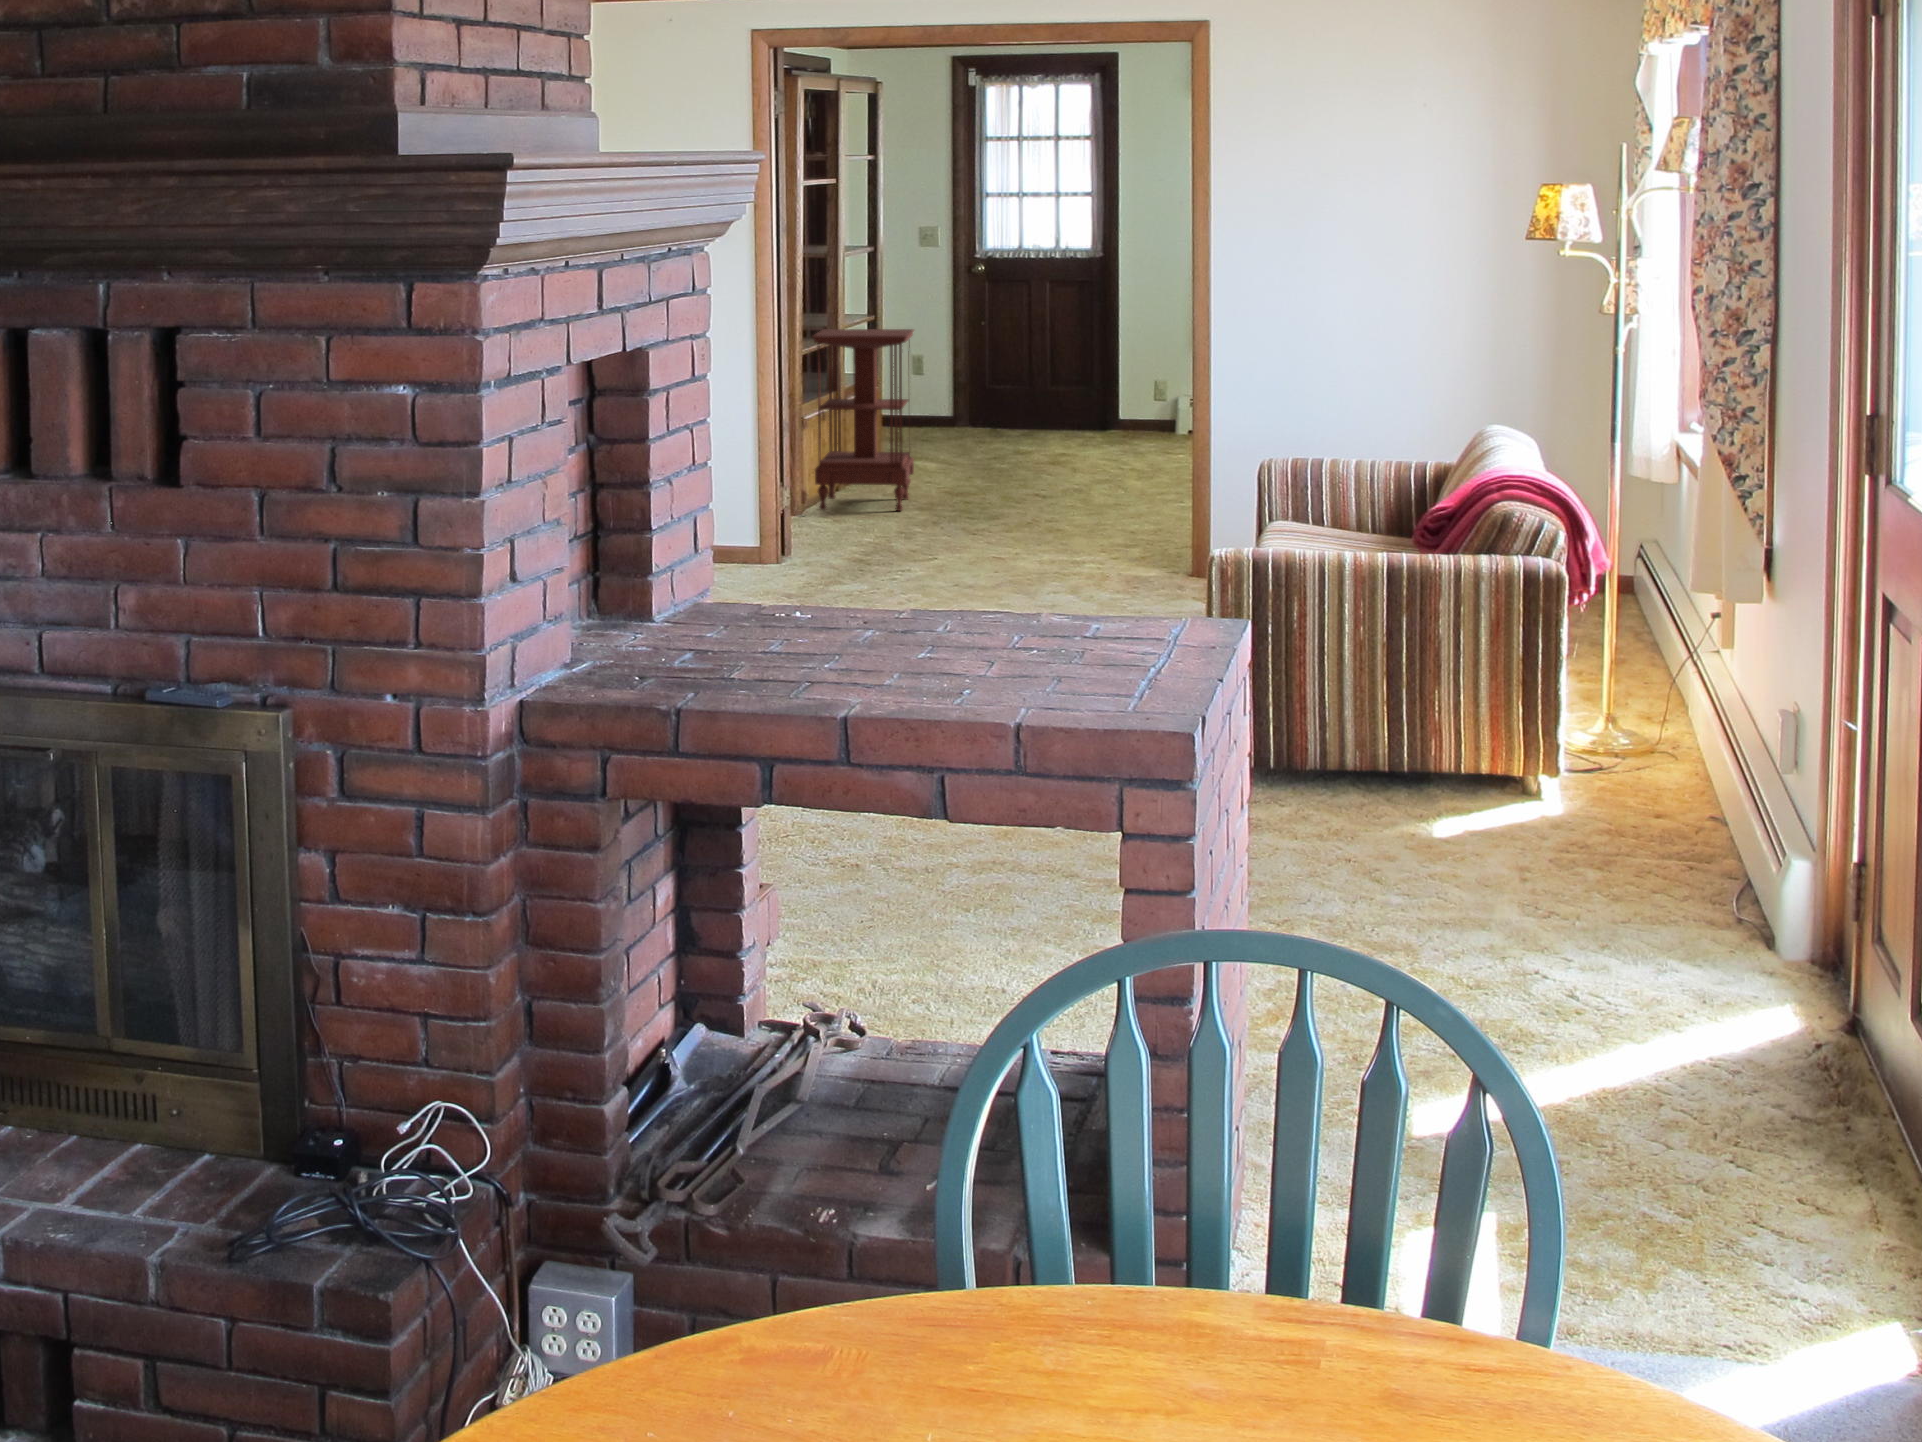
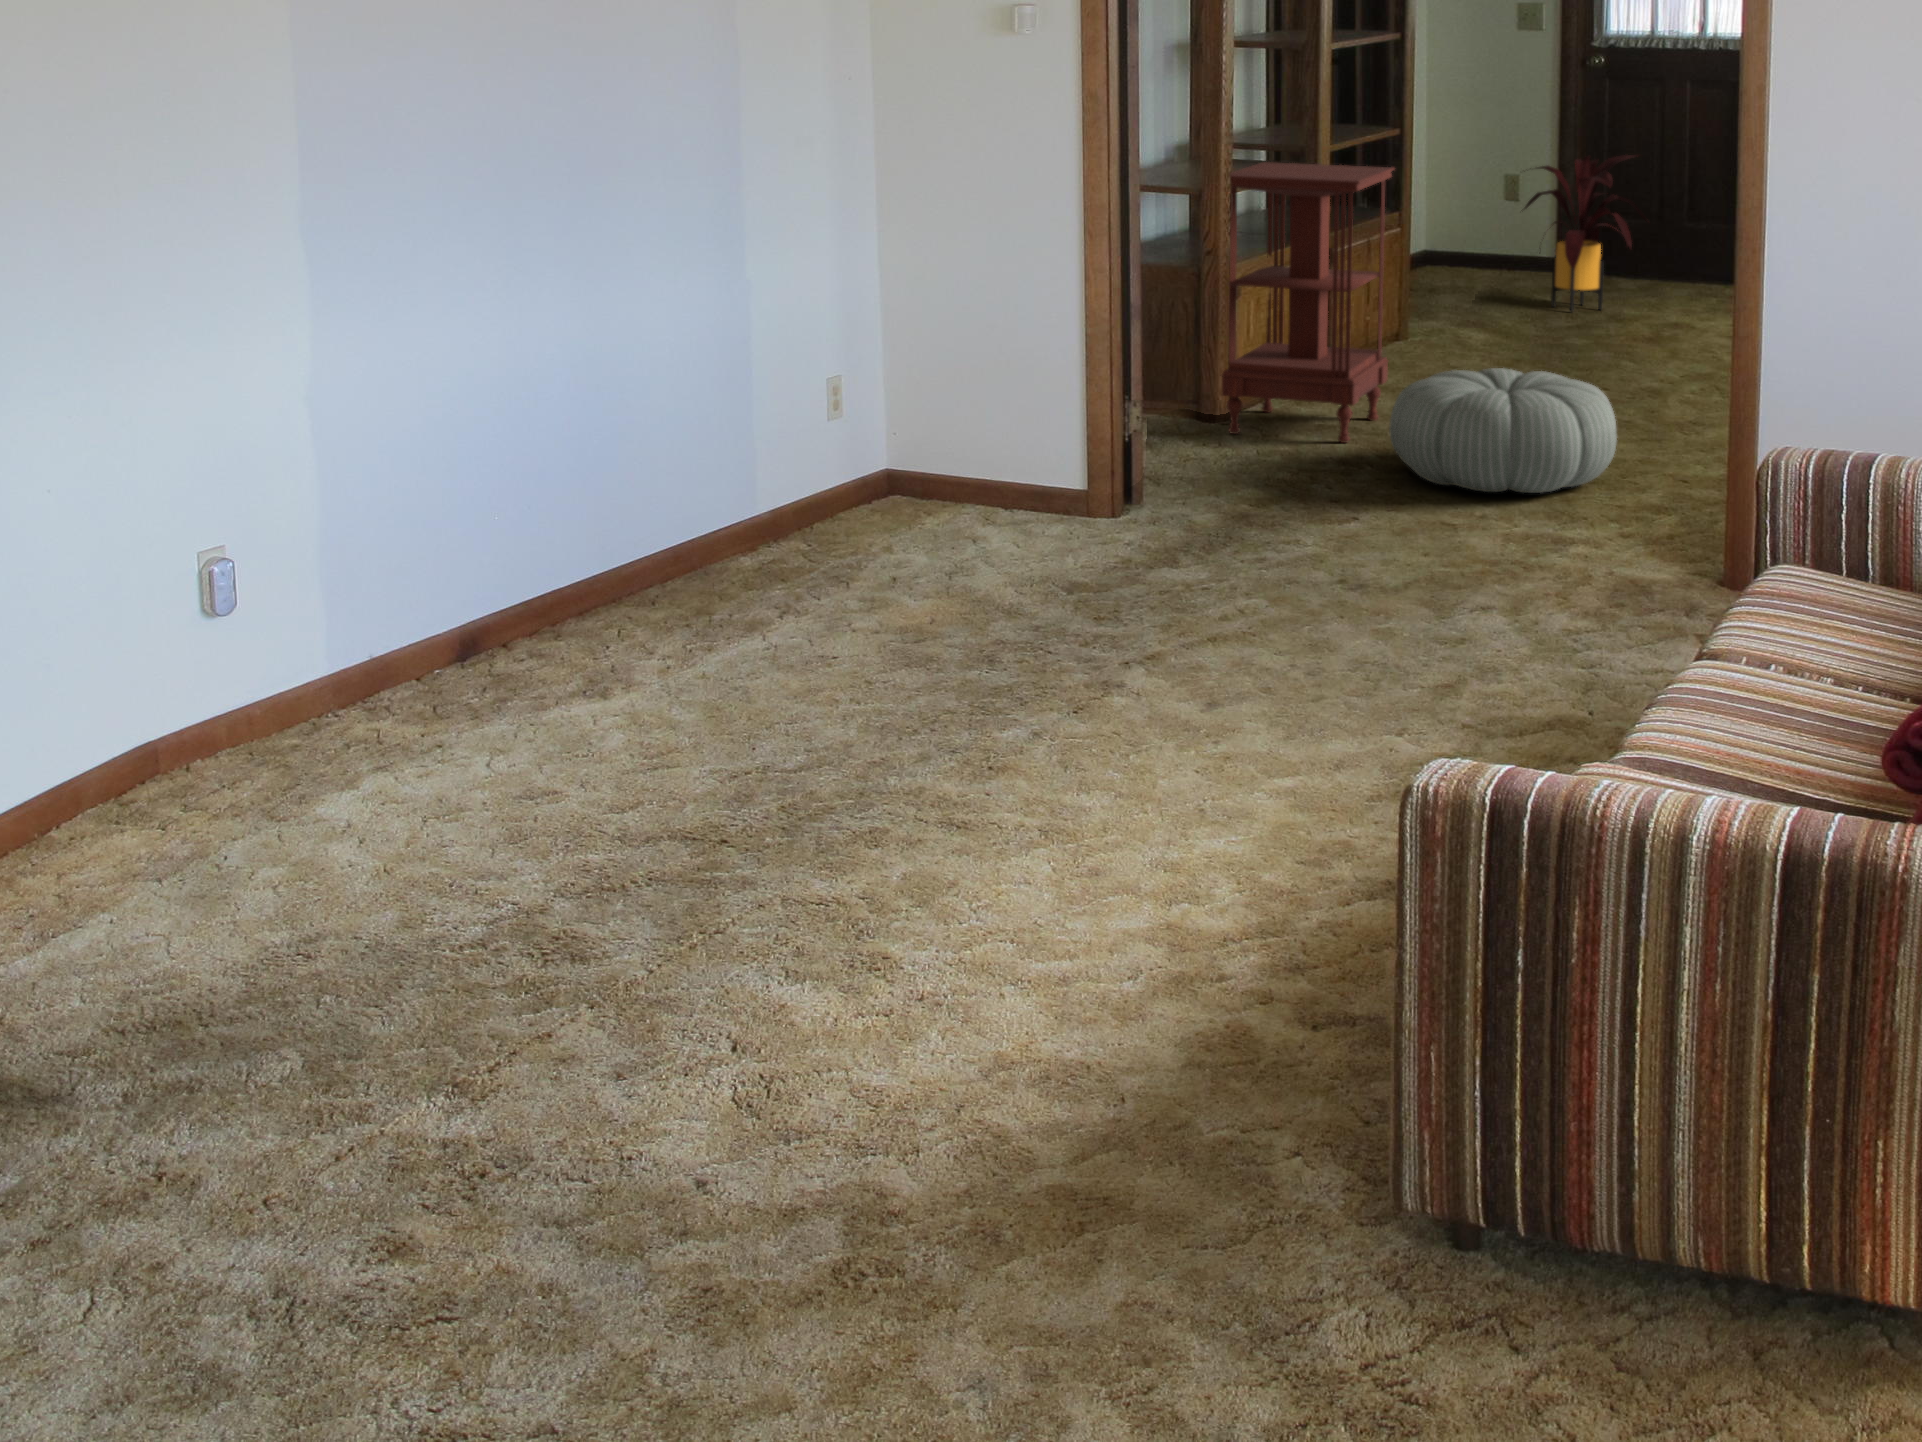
house plant: none [938,326,1030,438] -> present [1524,155,1644,312]
pouf: none [943,454,1091,529] -> present [1389,368,1617,493]

